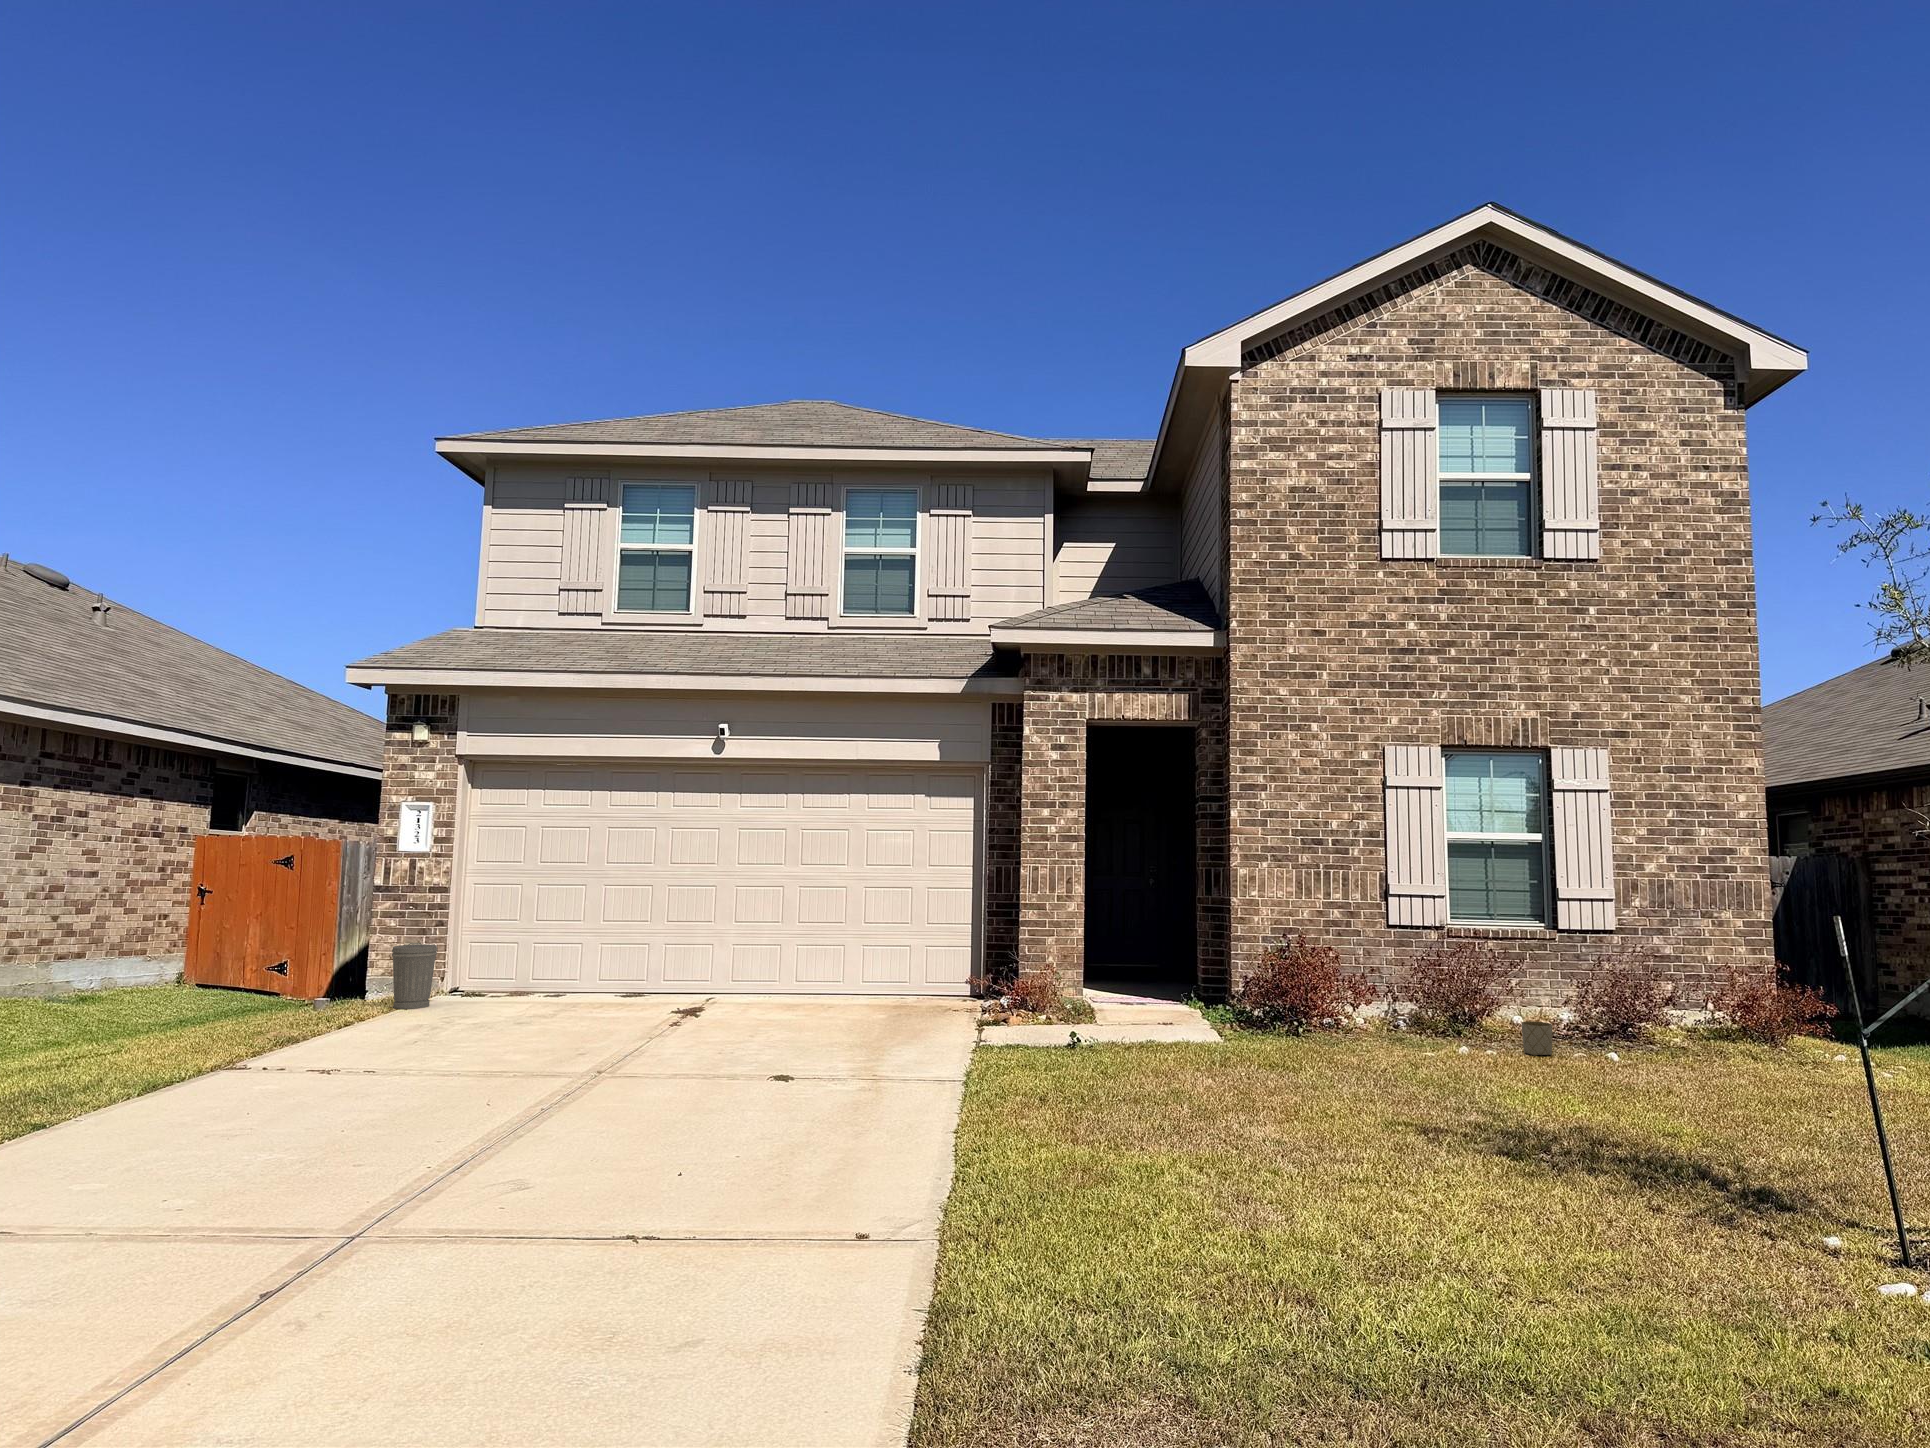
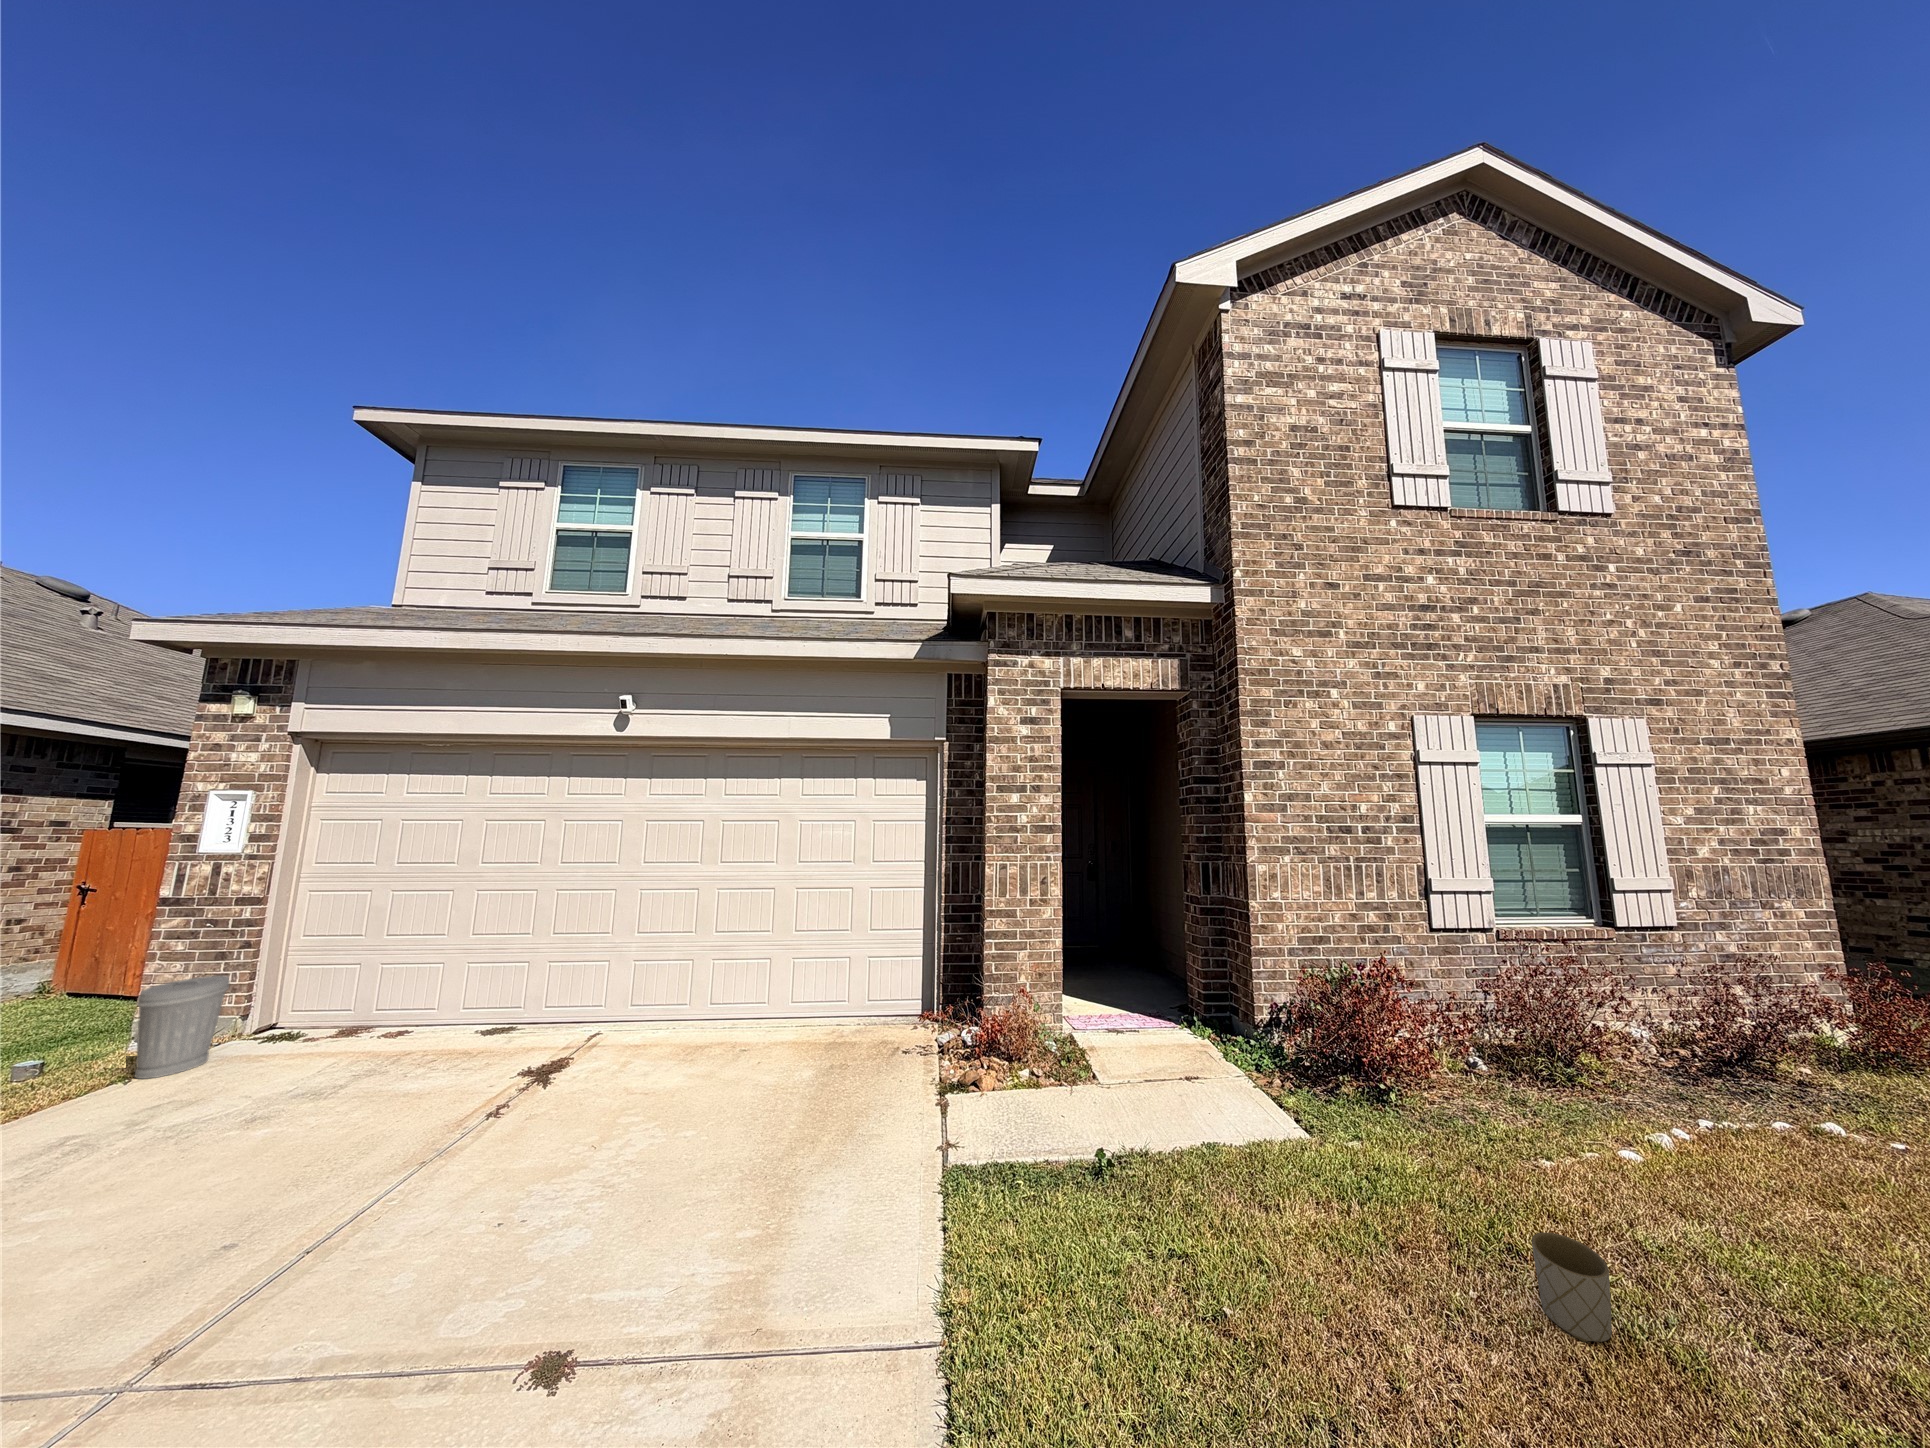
planter: present [1521,1021,1552,1056] -> present [1532,1232,1612,1342]

